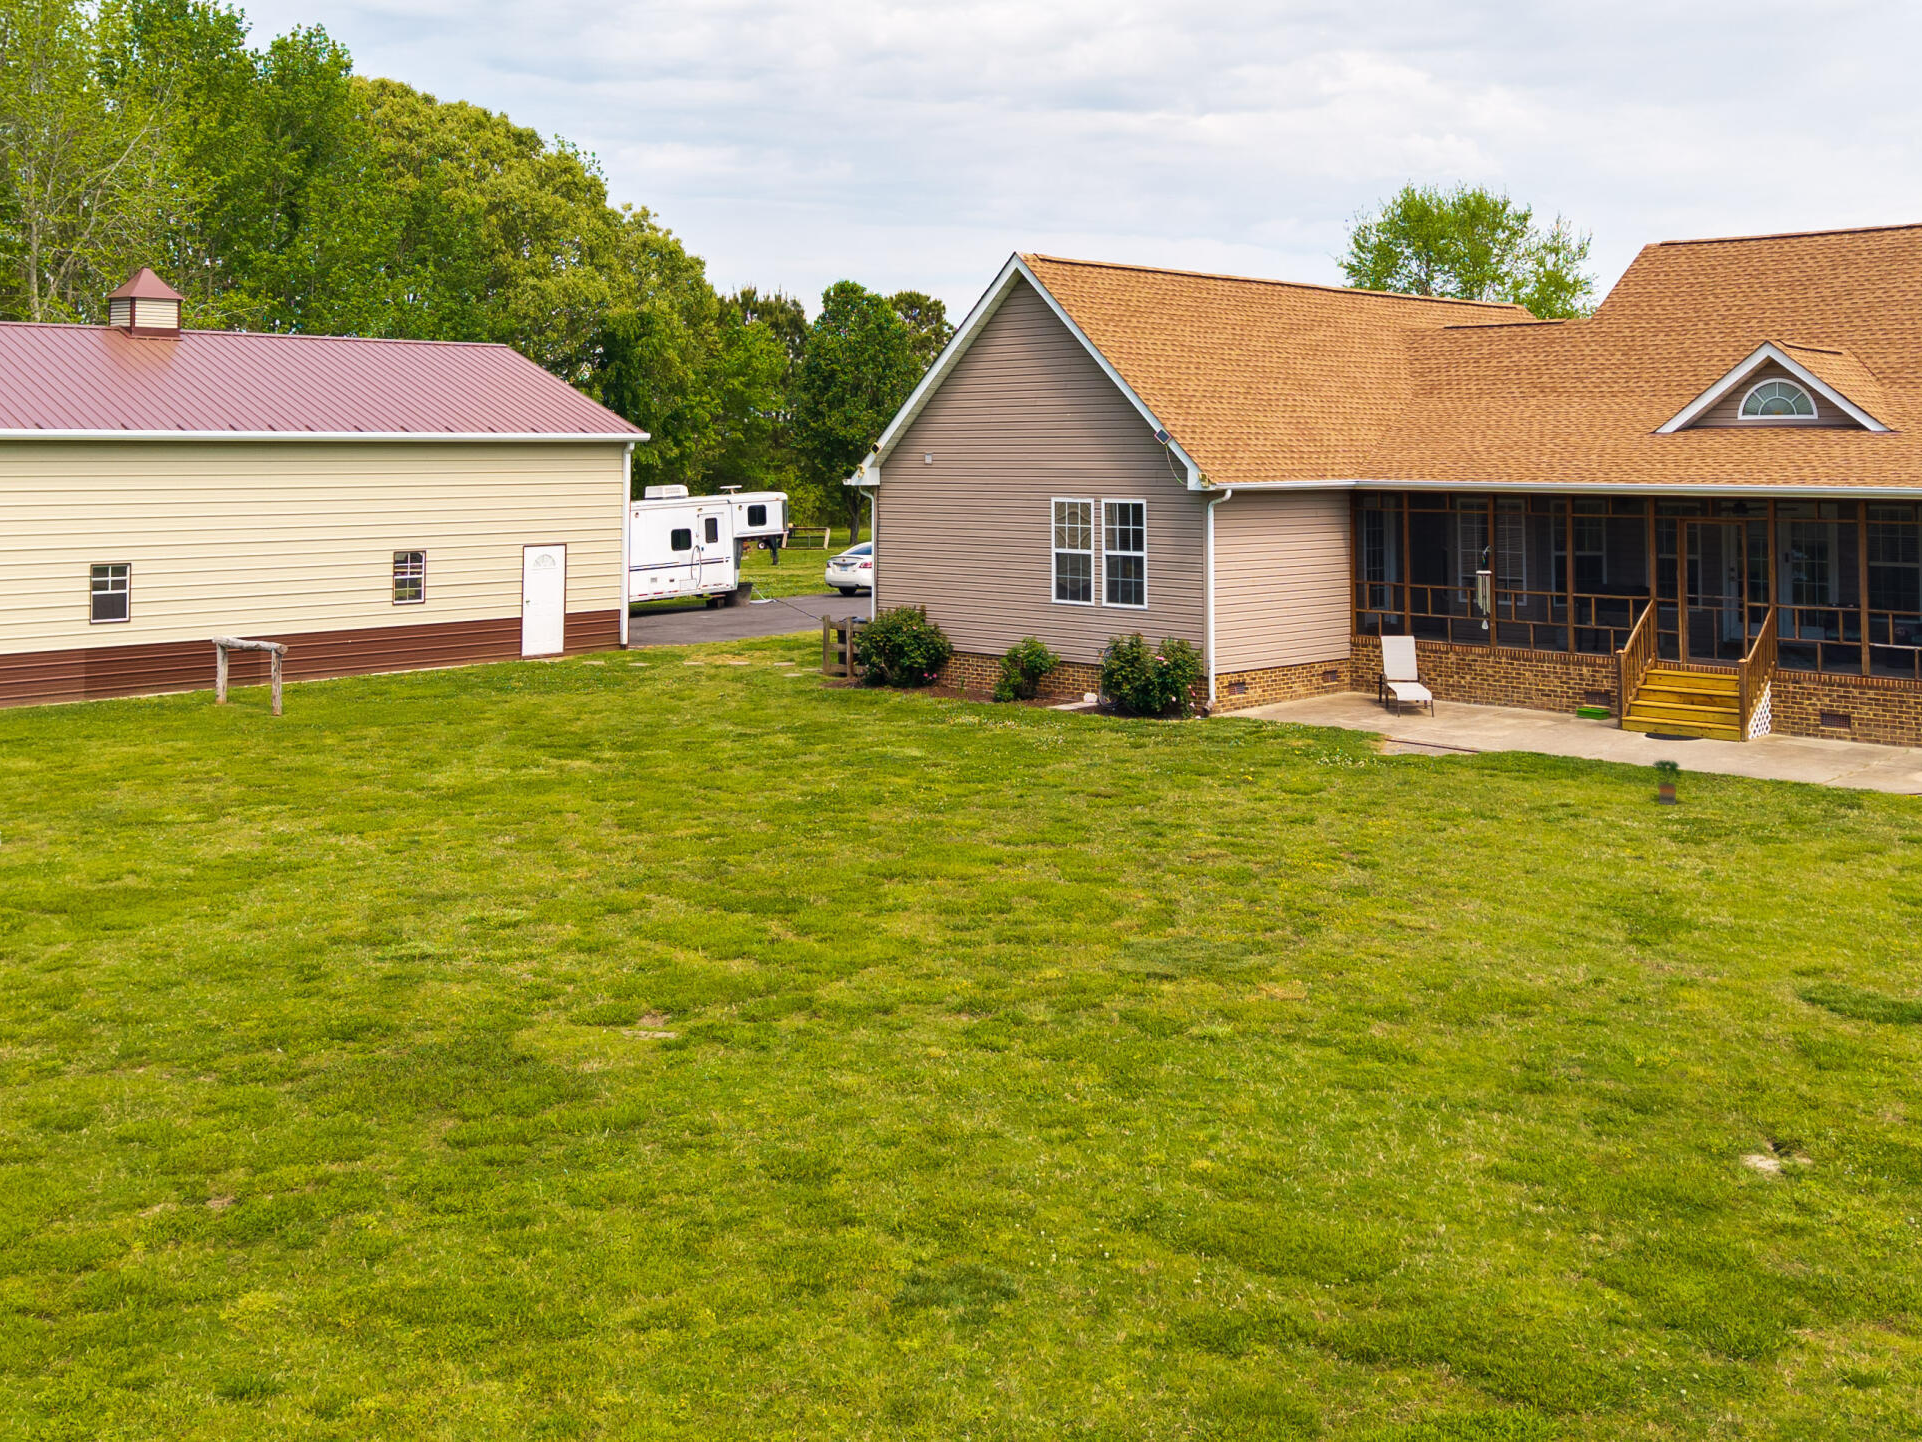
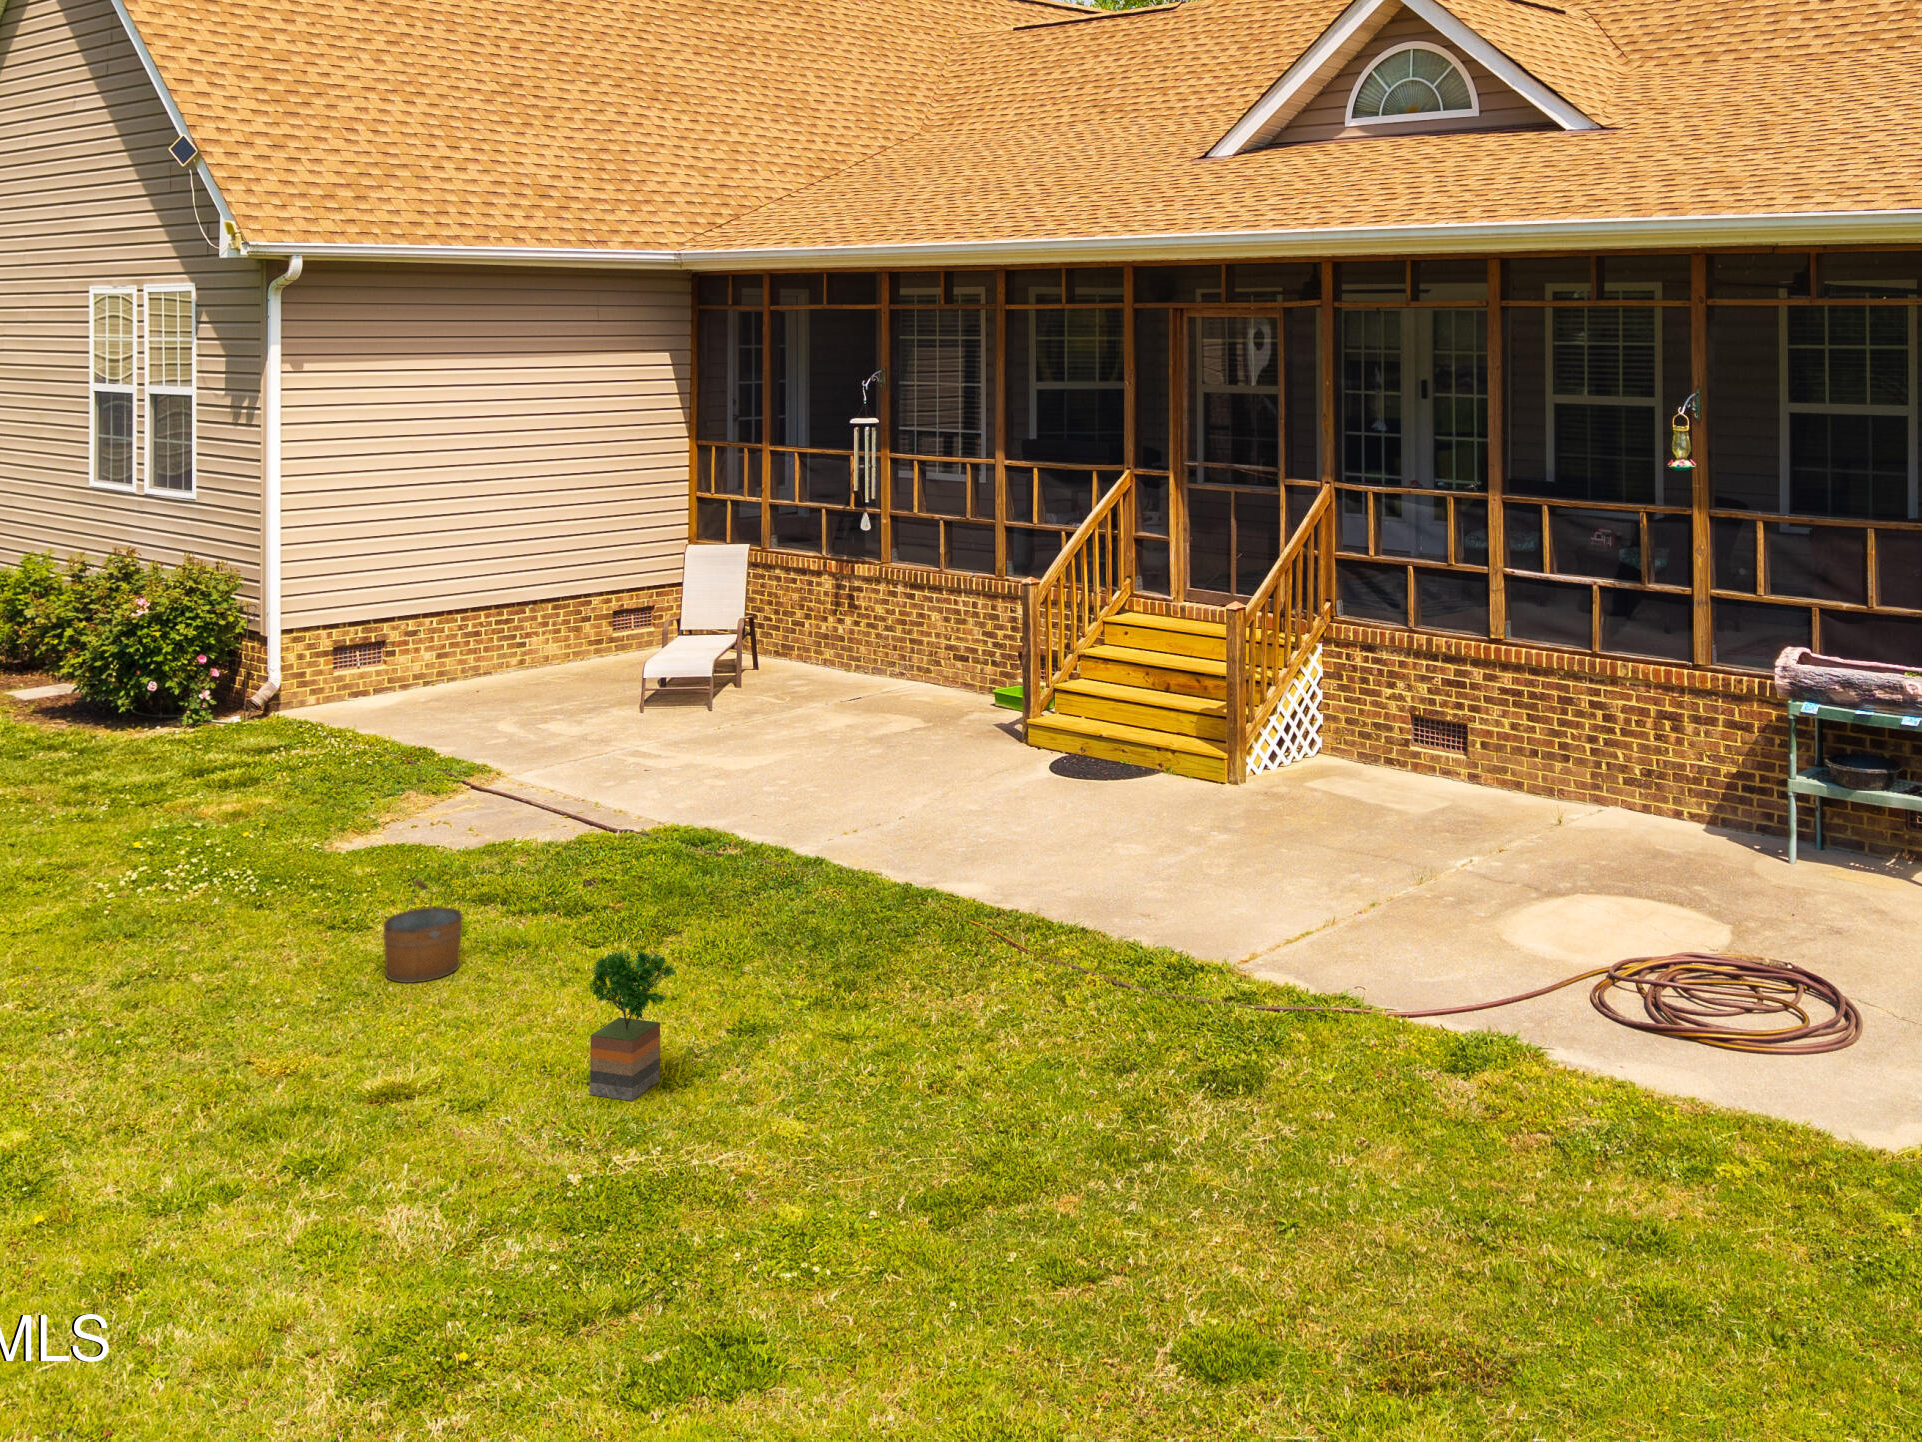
bucket: none [1514,749,1541,785] -> present [383,880,462,983]

